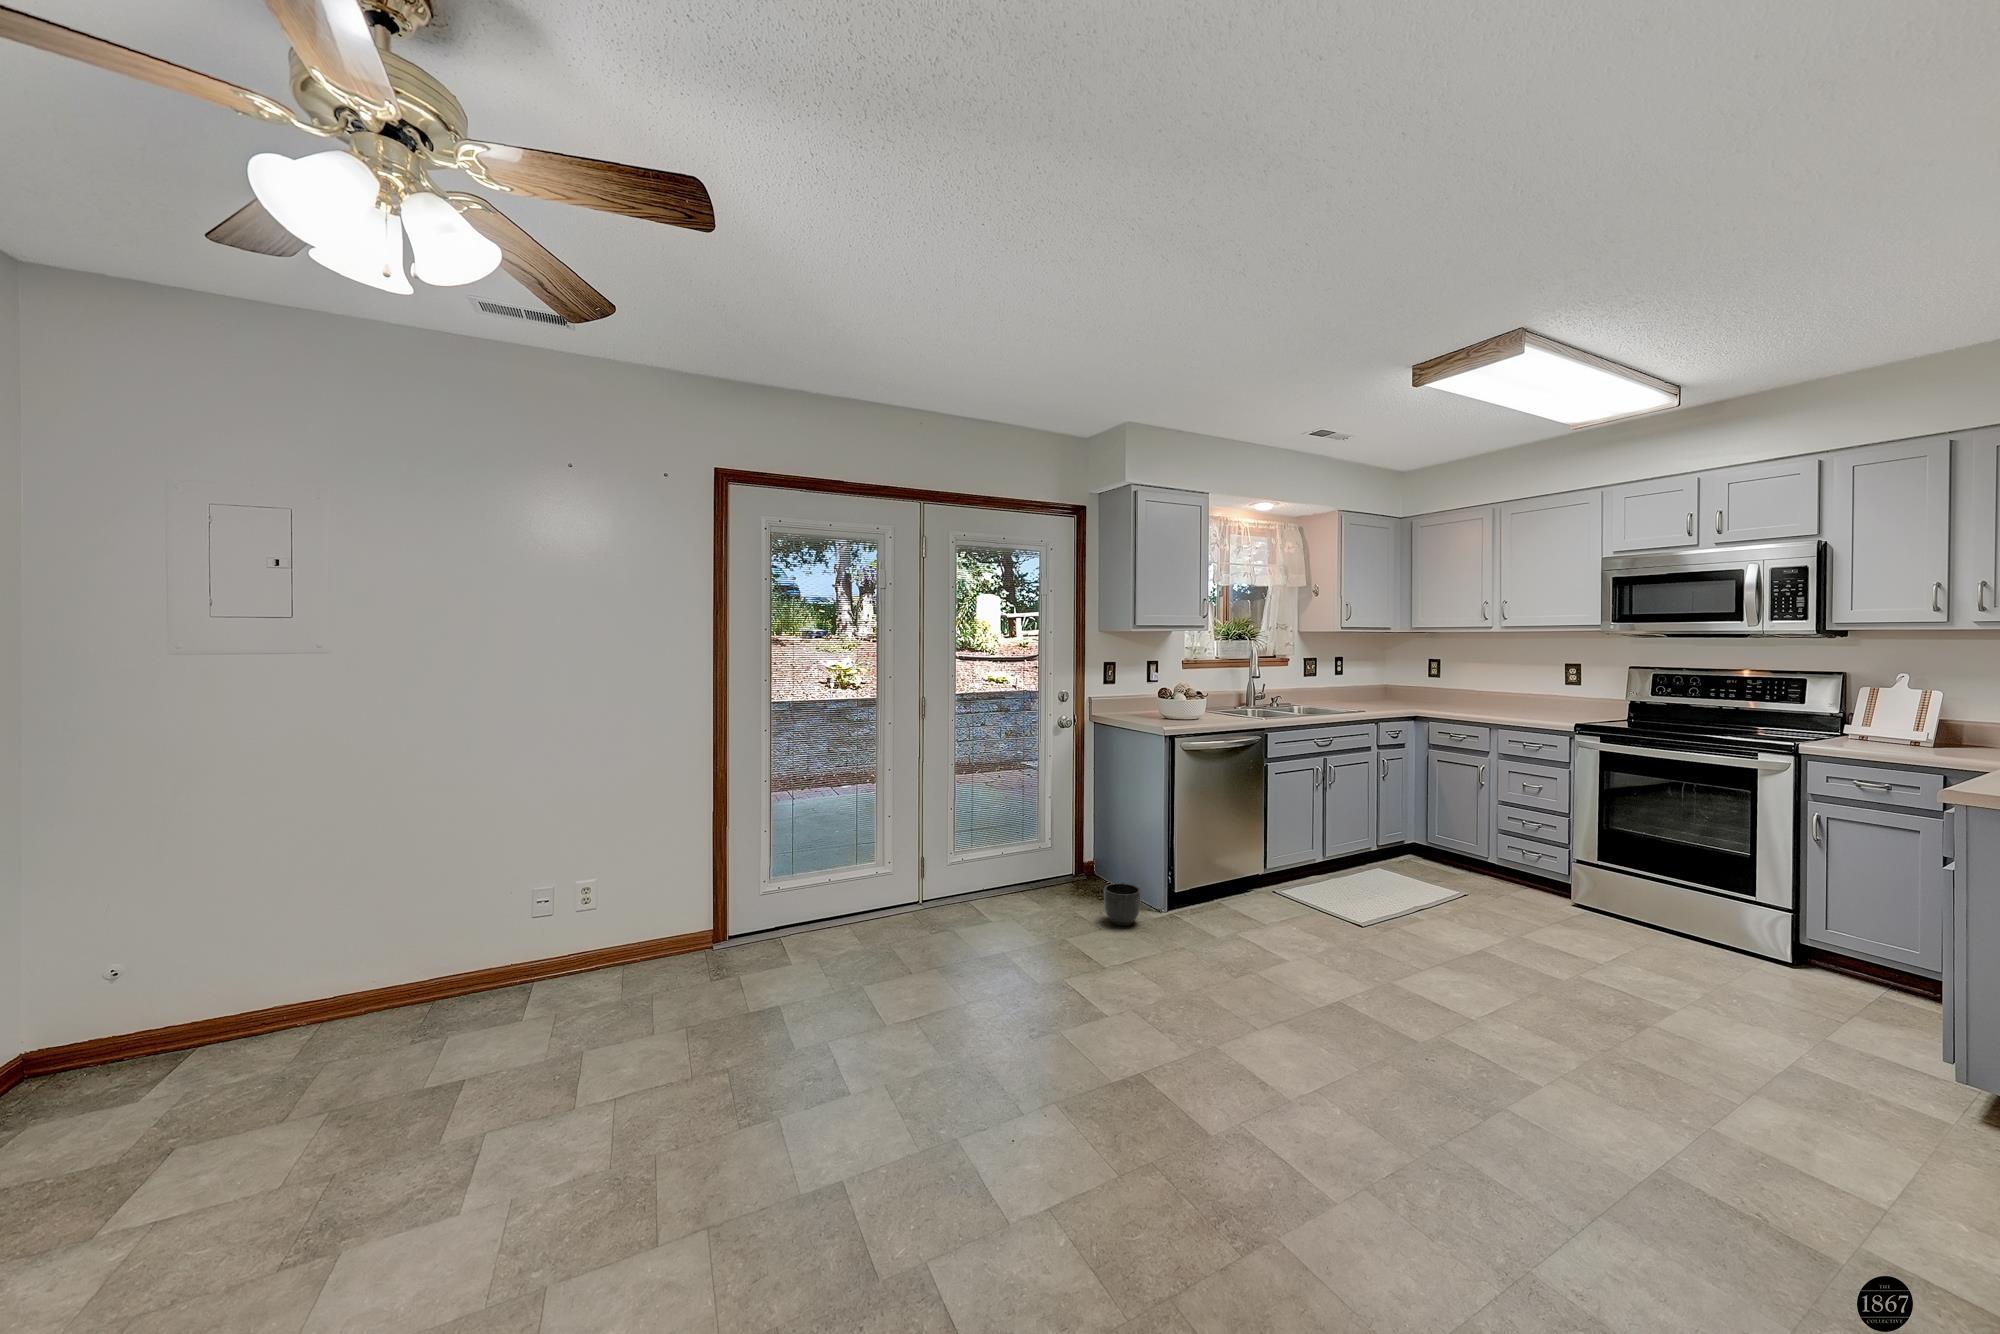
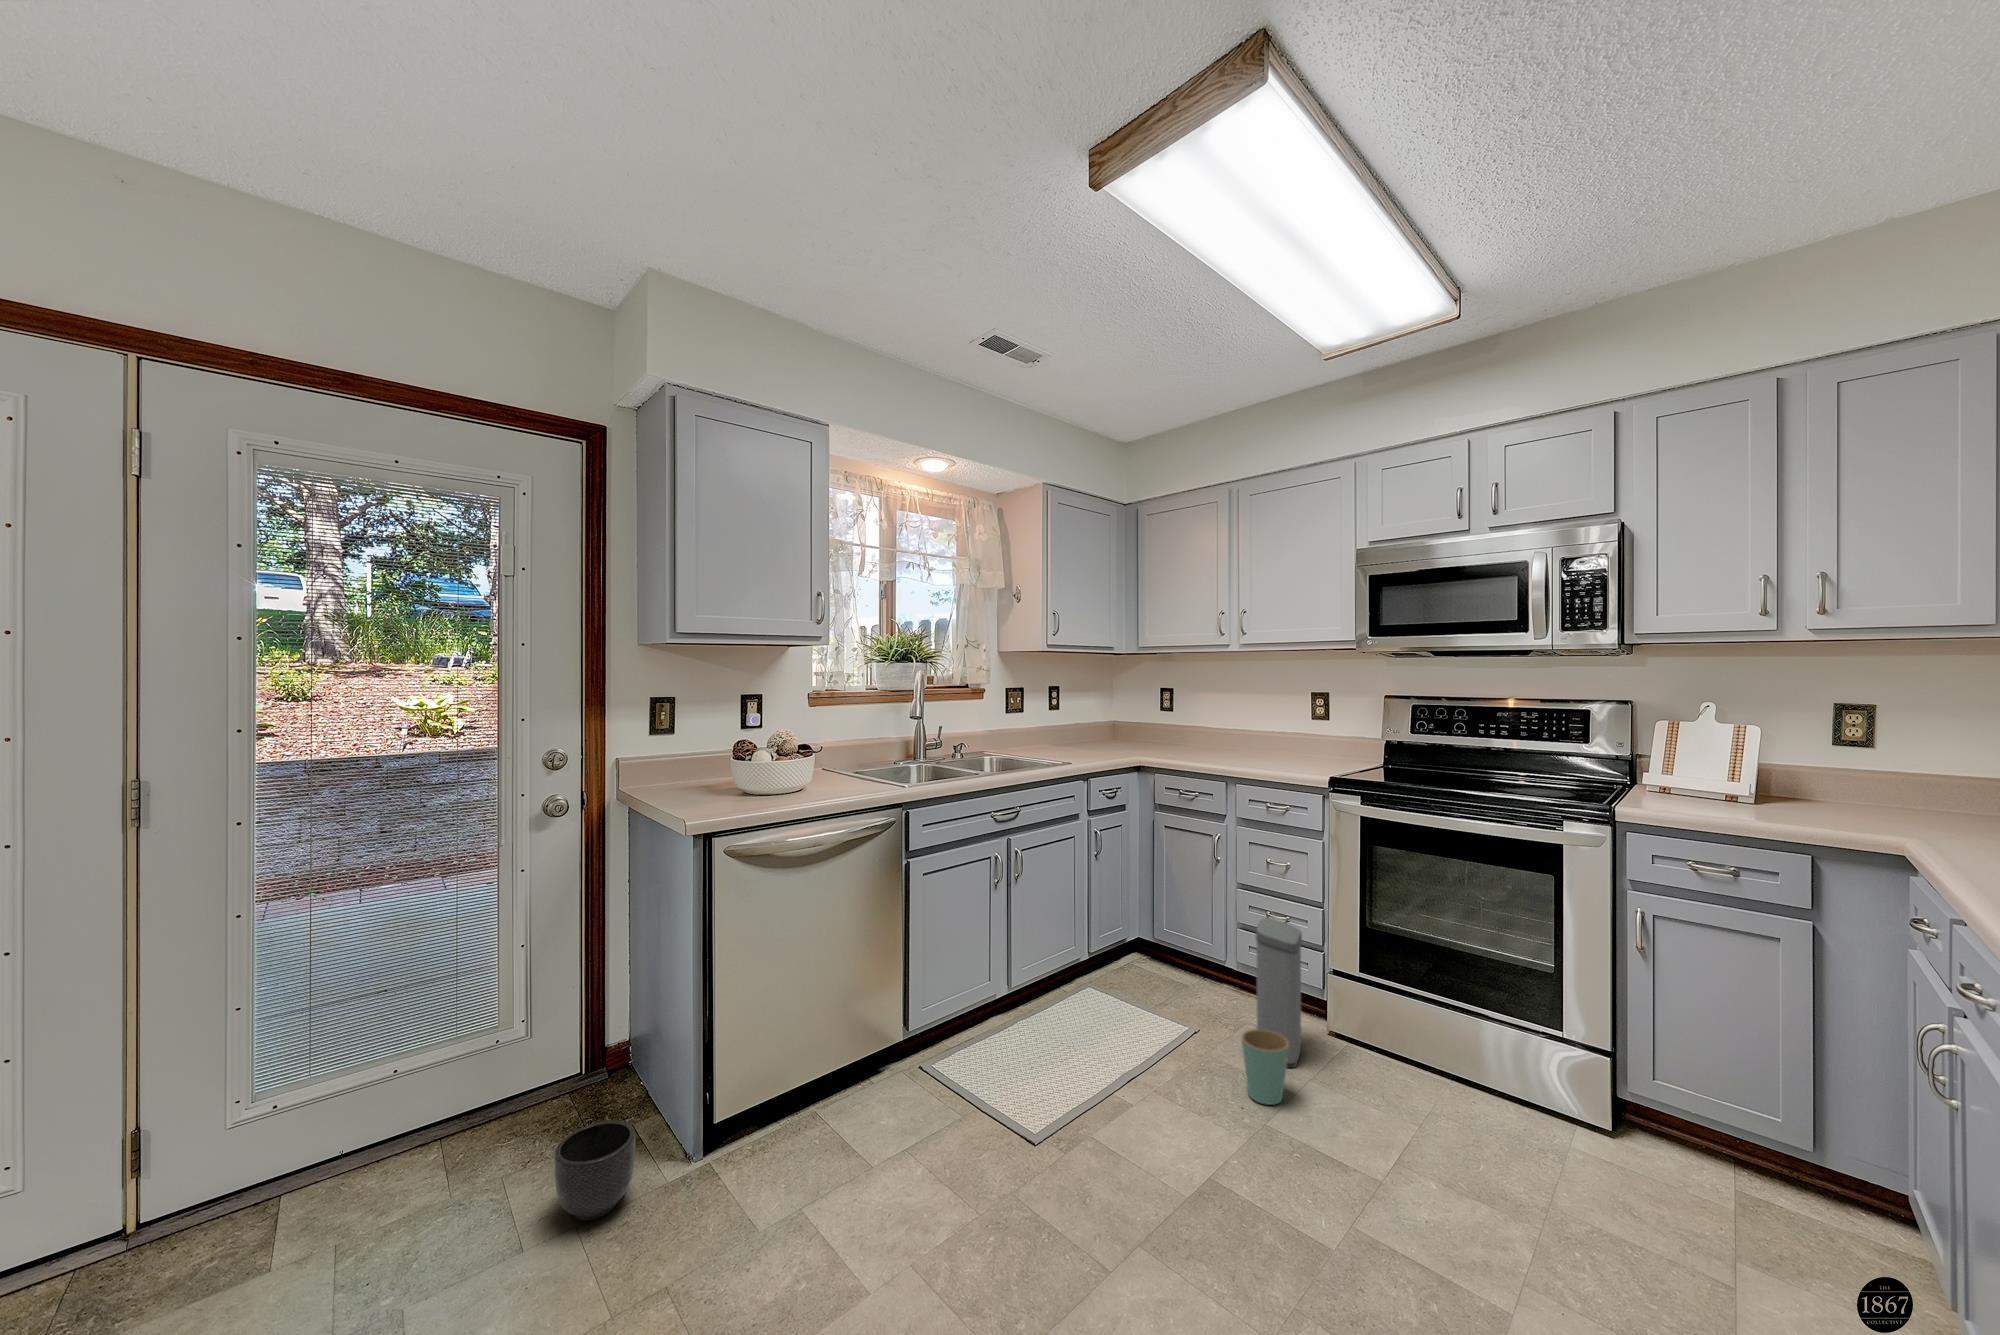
trash can: none [1501,819,1550,928] -> present [1241,918,1302,1105]

